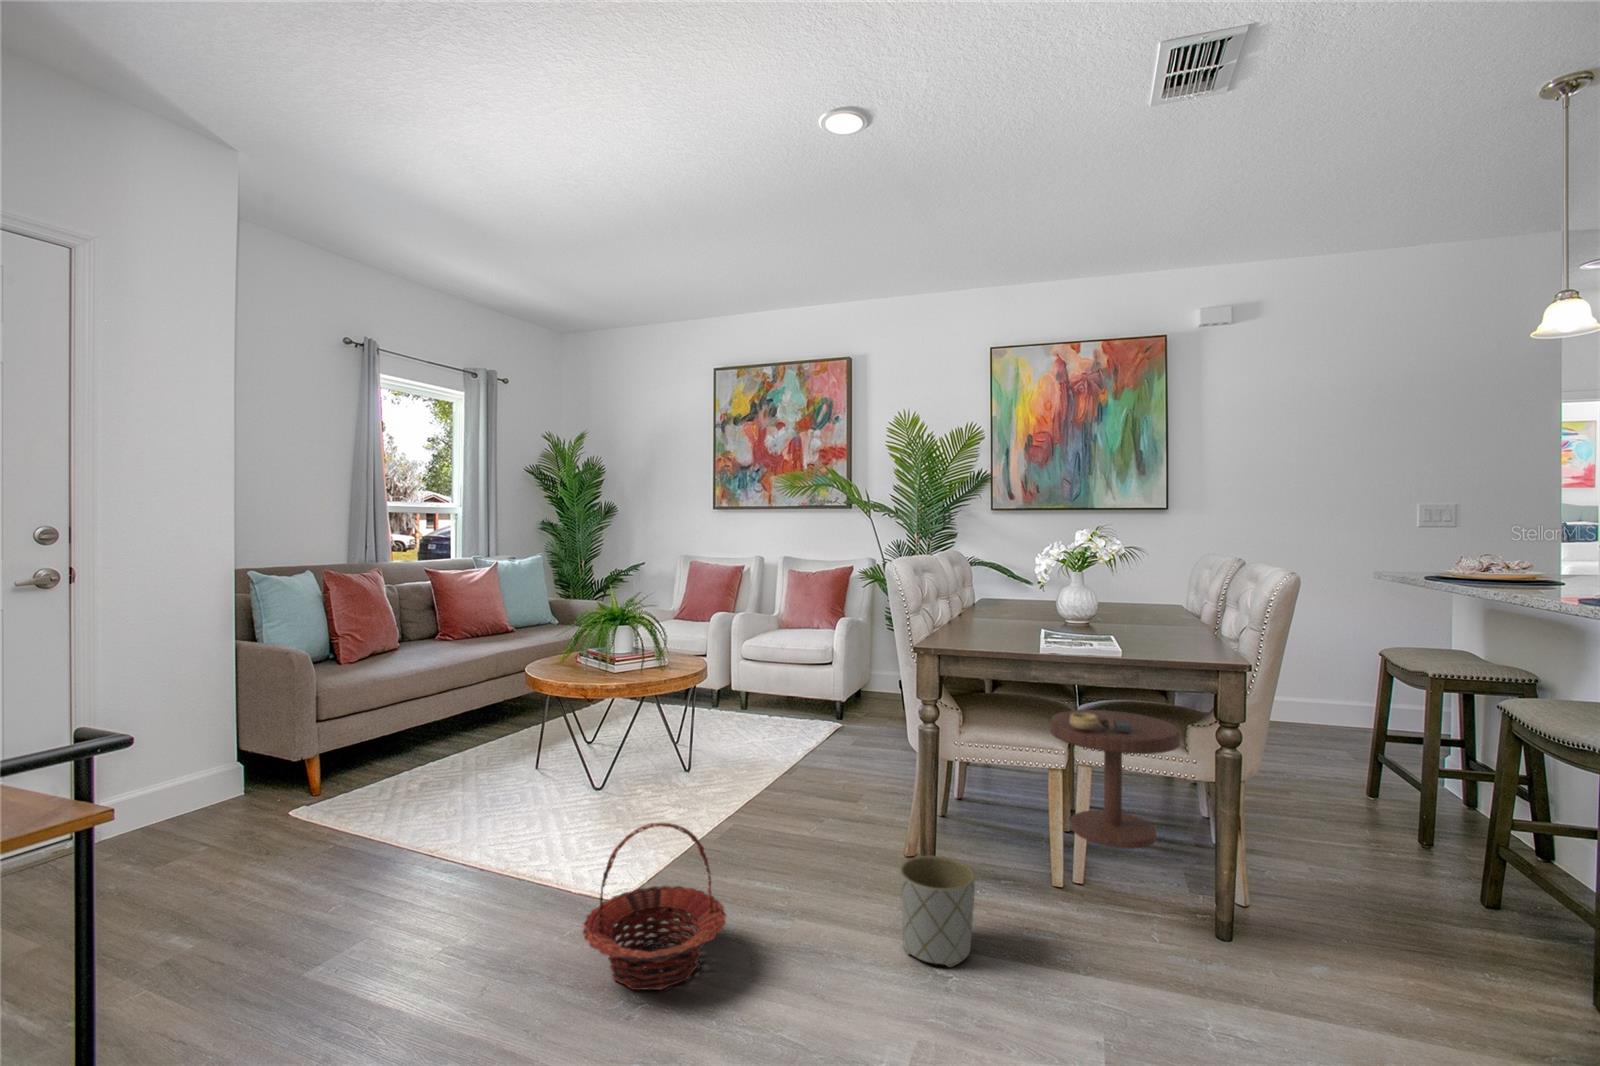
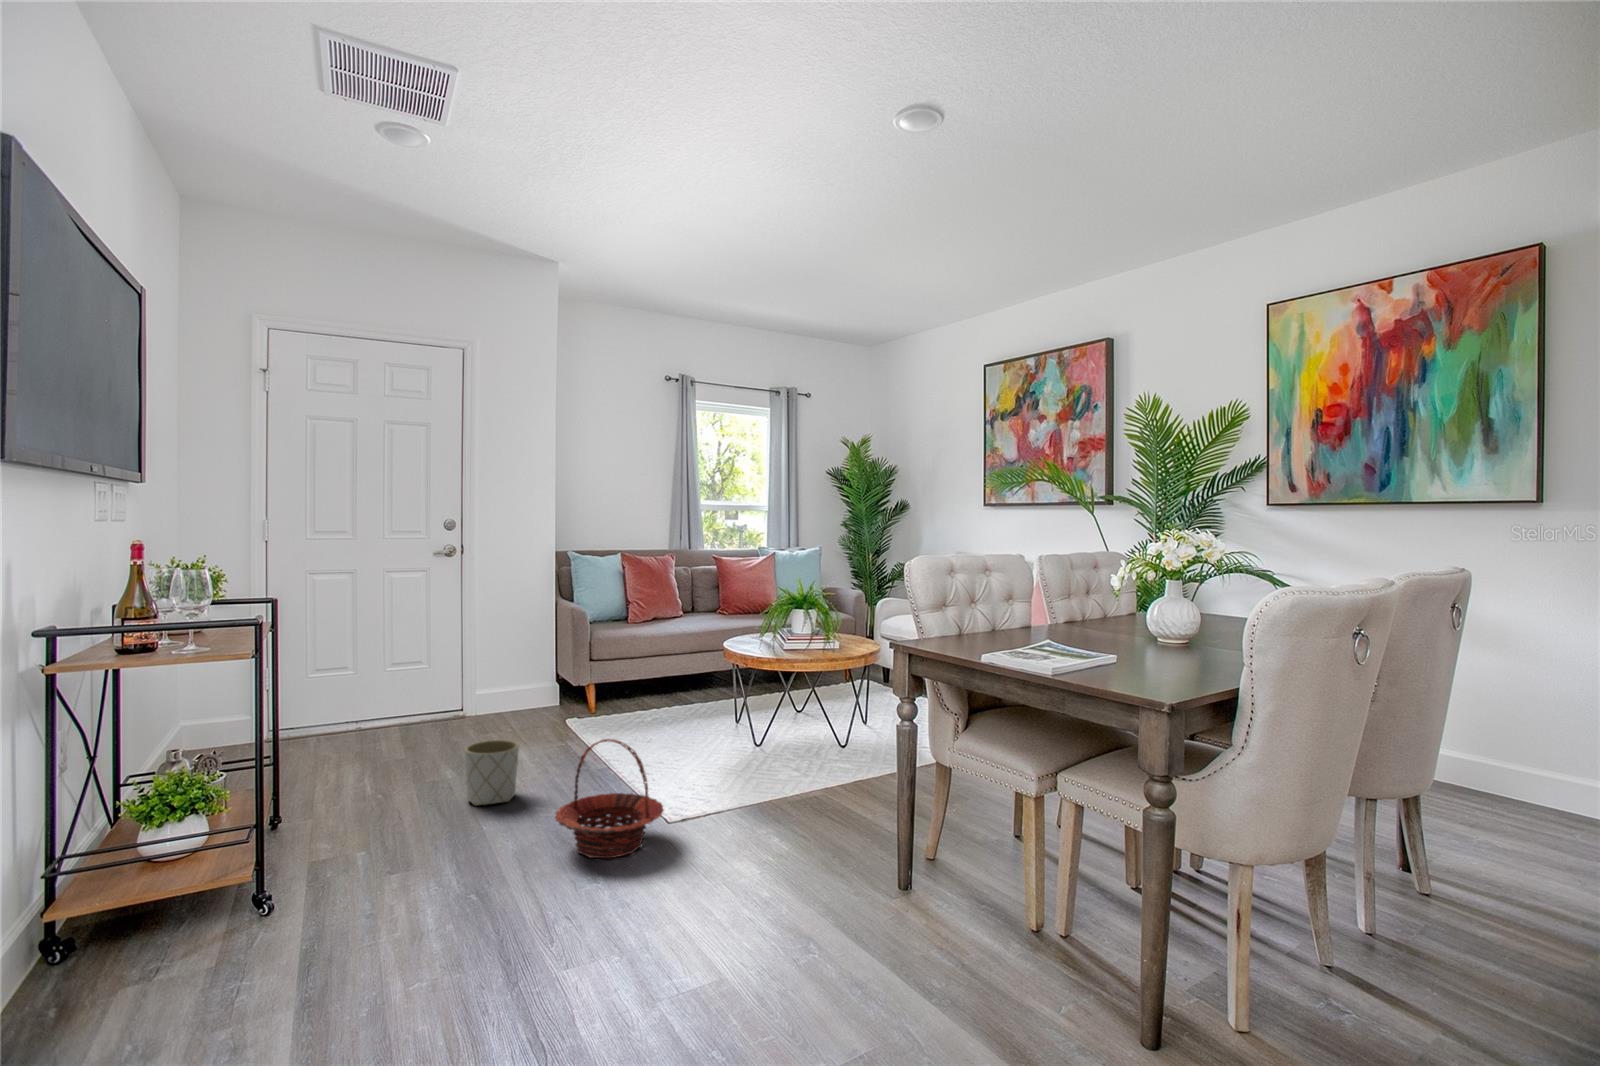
side table: present [1050,710,1180,849] -> none [905,707,1033,947]
planter: present [900,856,975,967] -> present [465,740,519,806]

